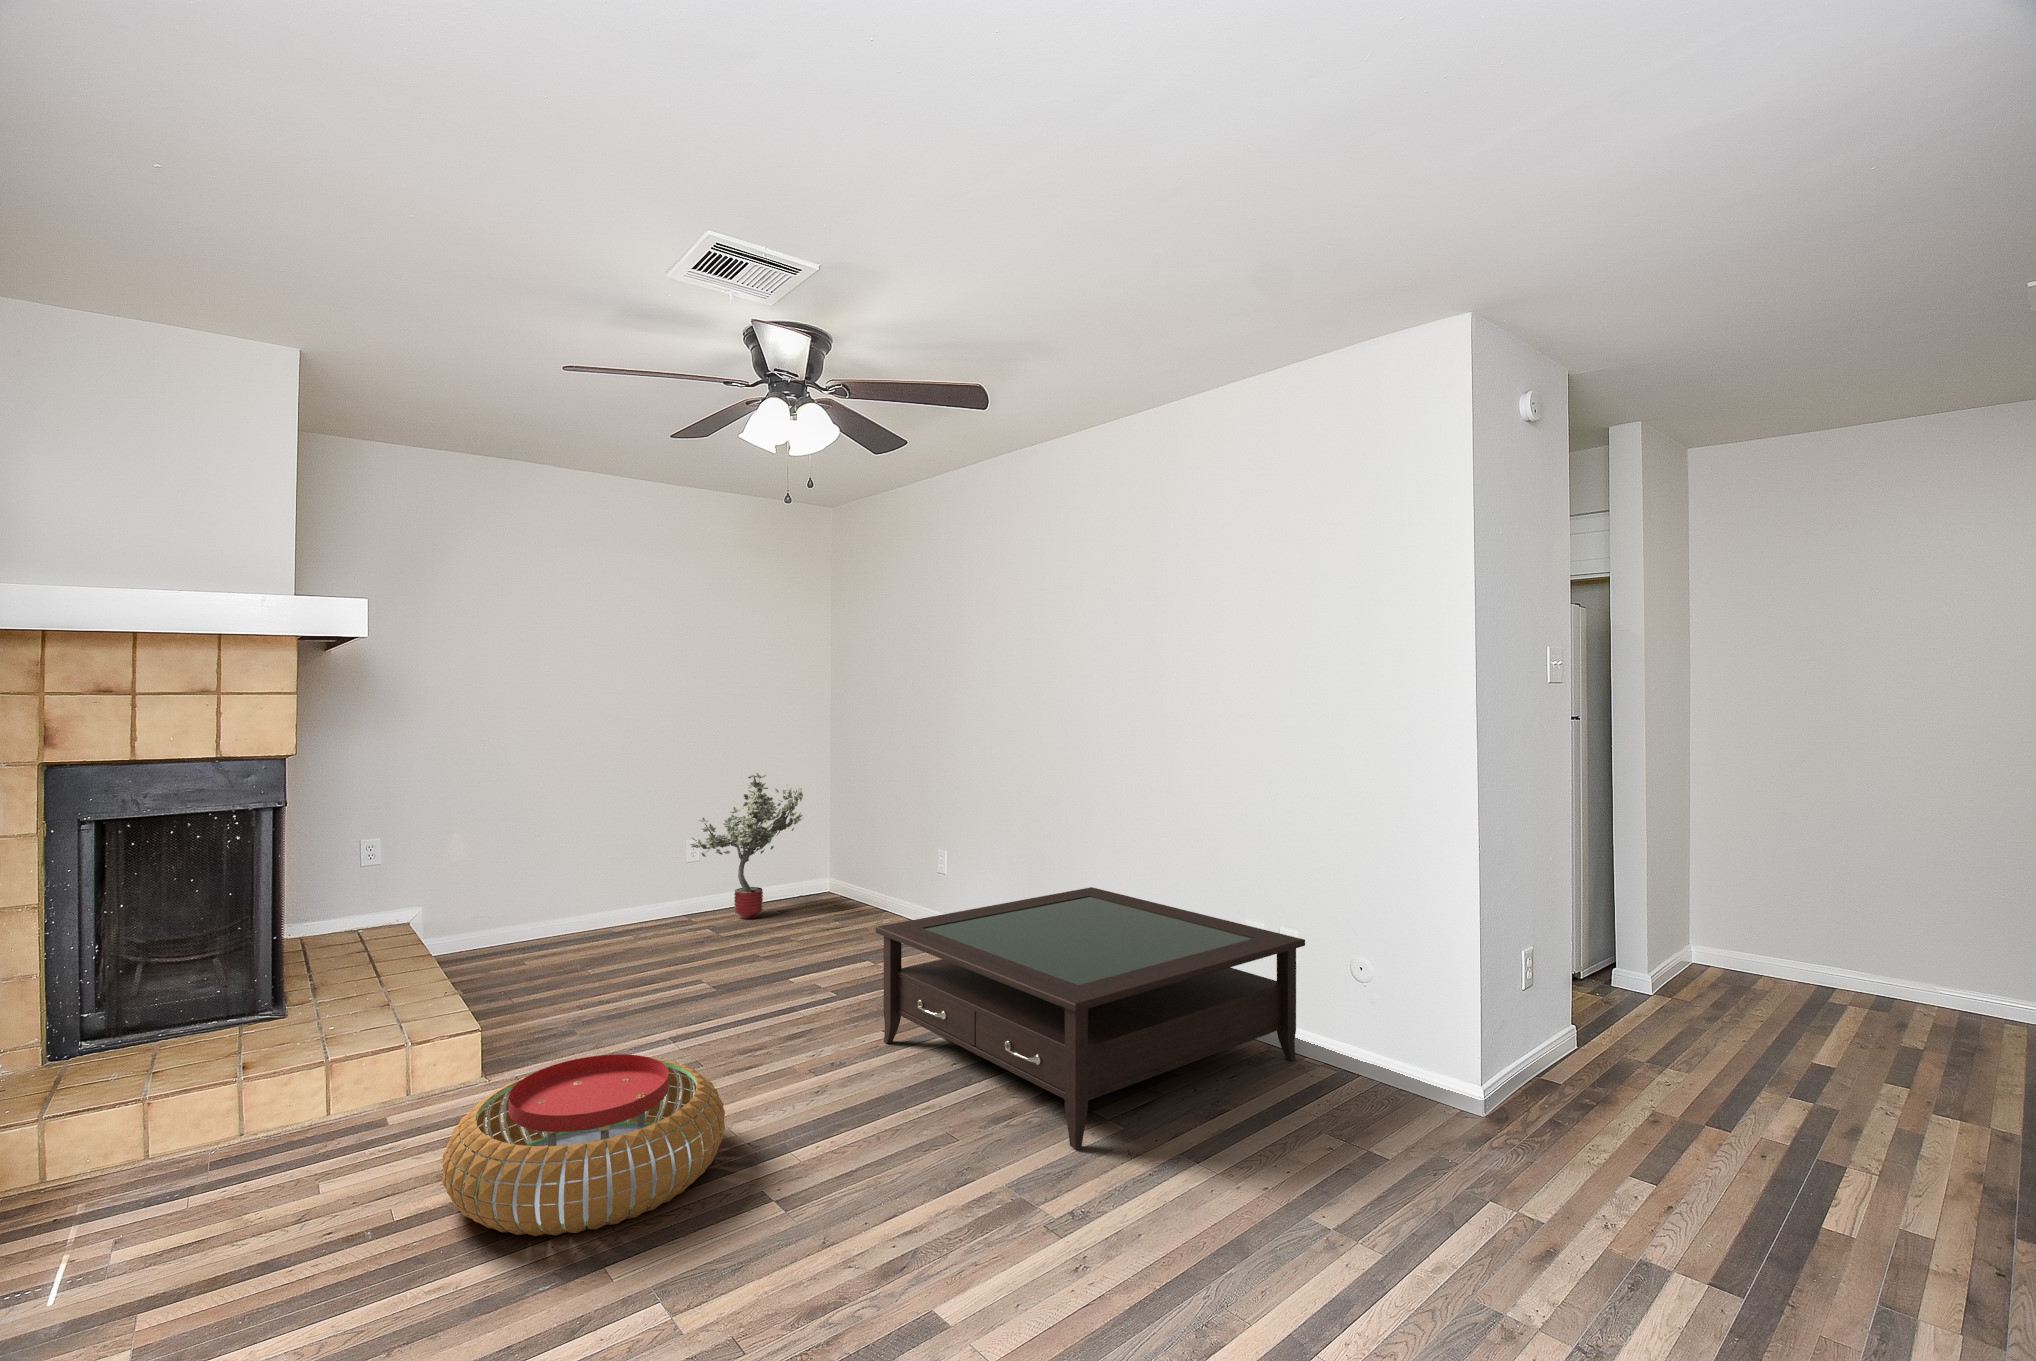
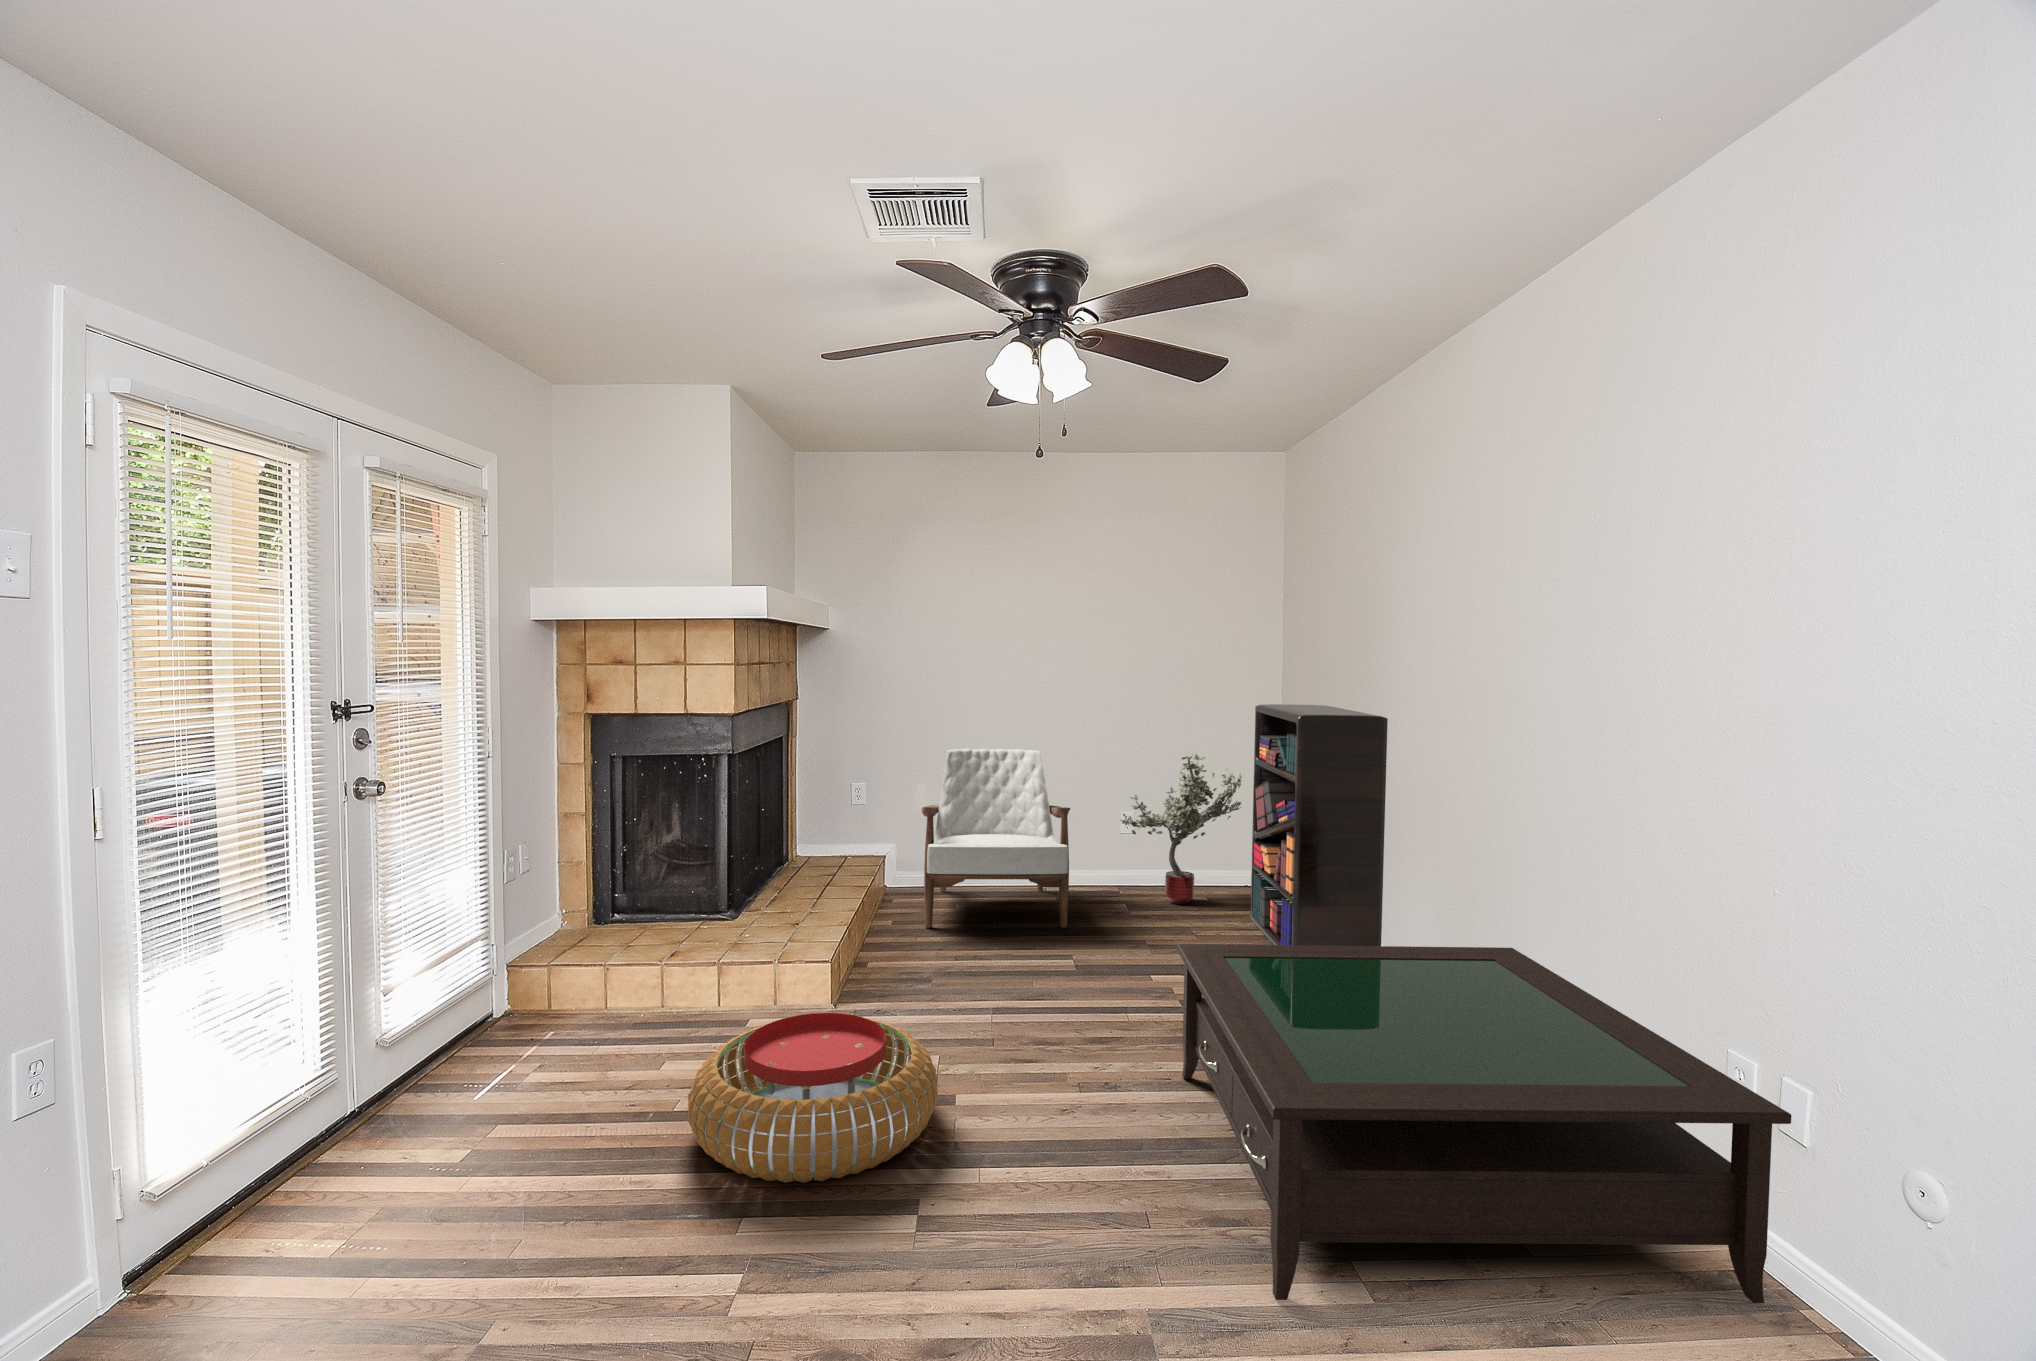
bookshelf: none [826,720,956,947] -> present [1250,704,1388,946]
armchair: none [473,782,667,987] -> present [922,749,1070,928]

